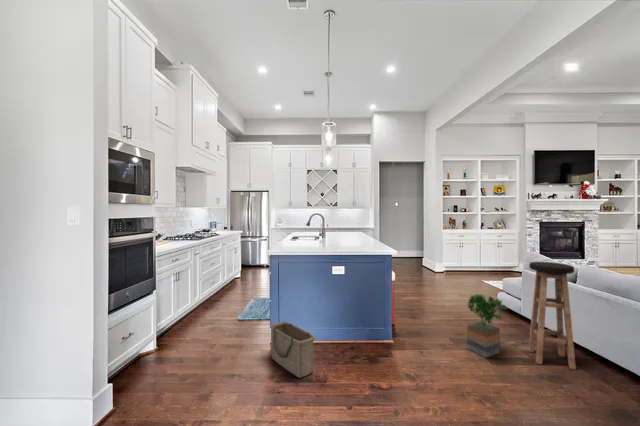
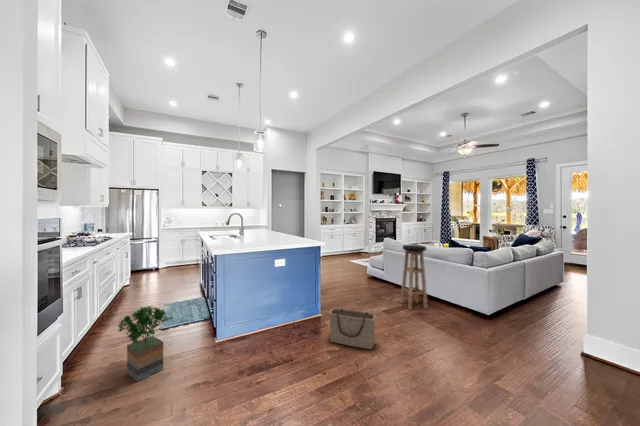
potted tree: present [467,295,507,357] -> present [118,306,173,382]
basket: present [270,321,315,378] -> present [329,308,376,349]

